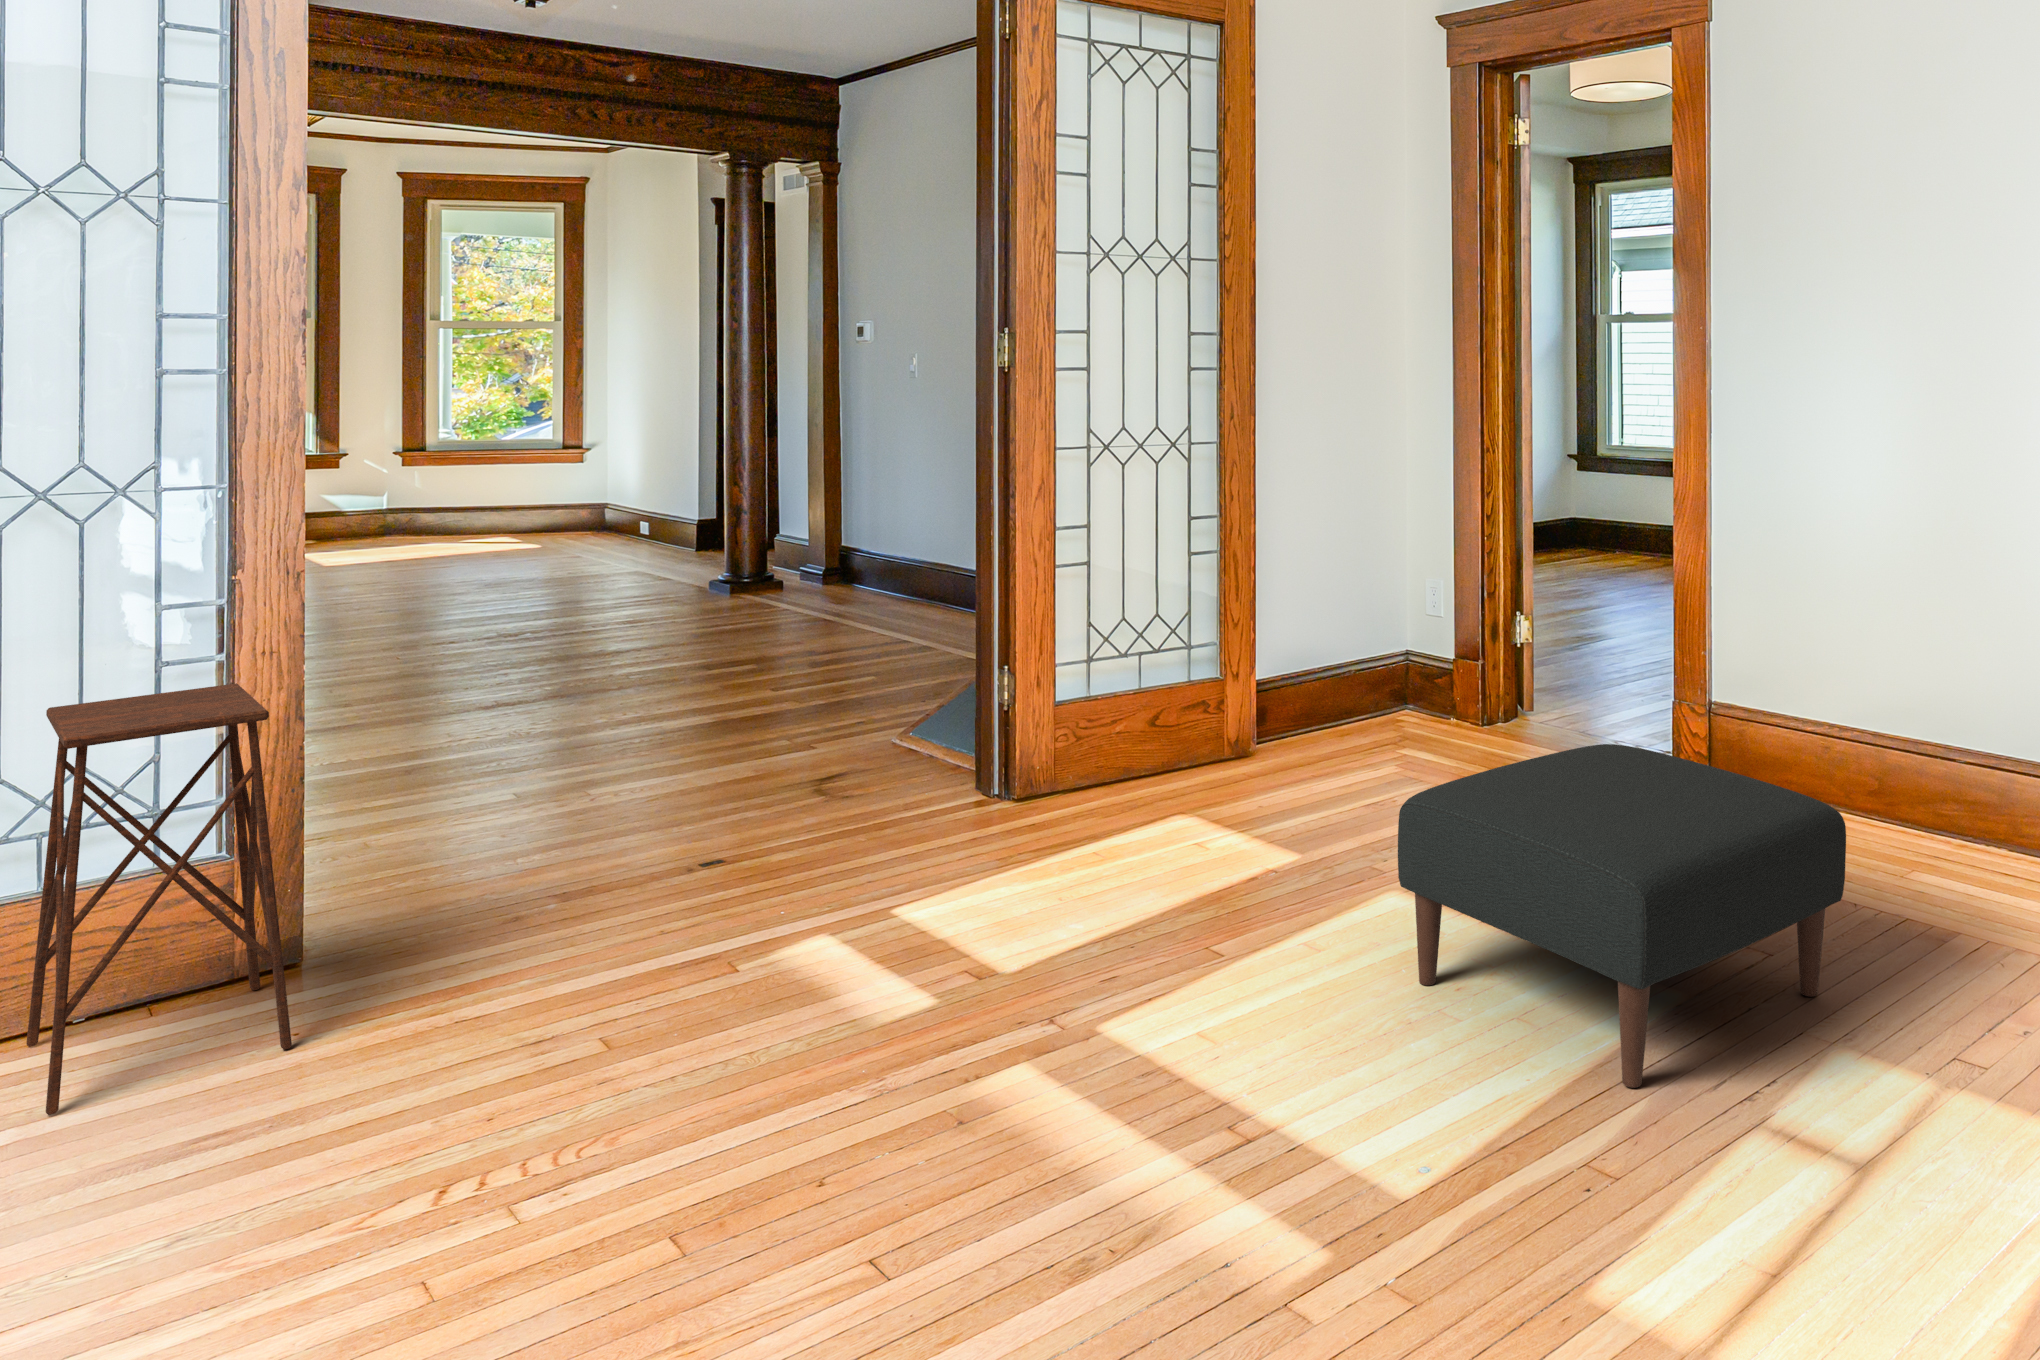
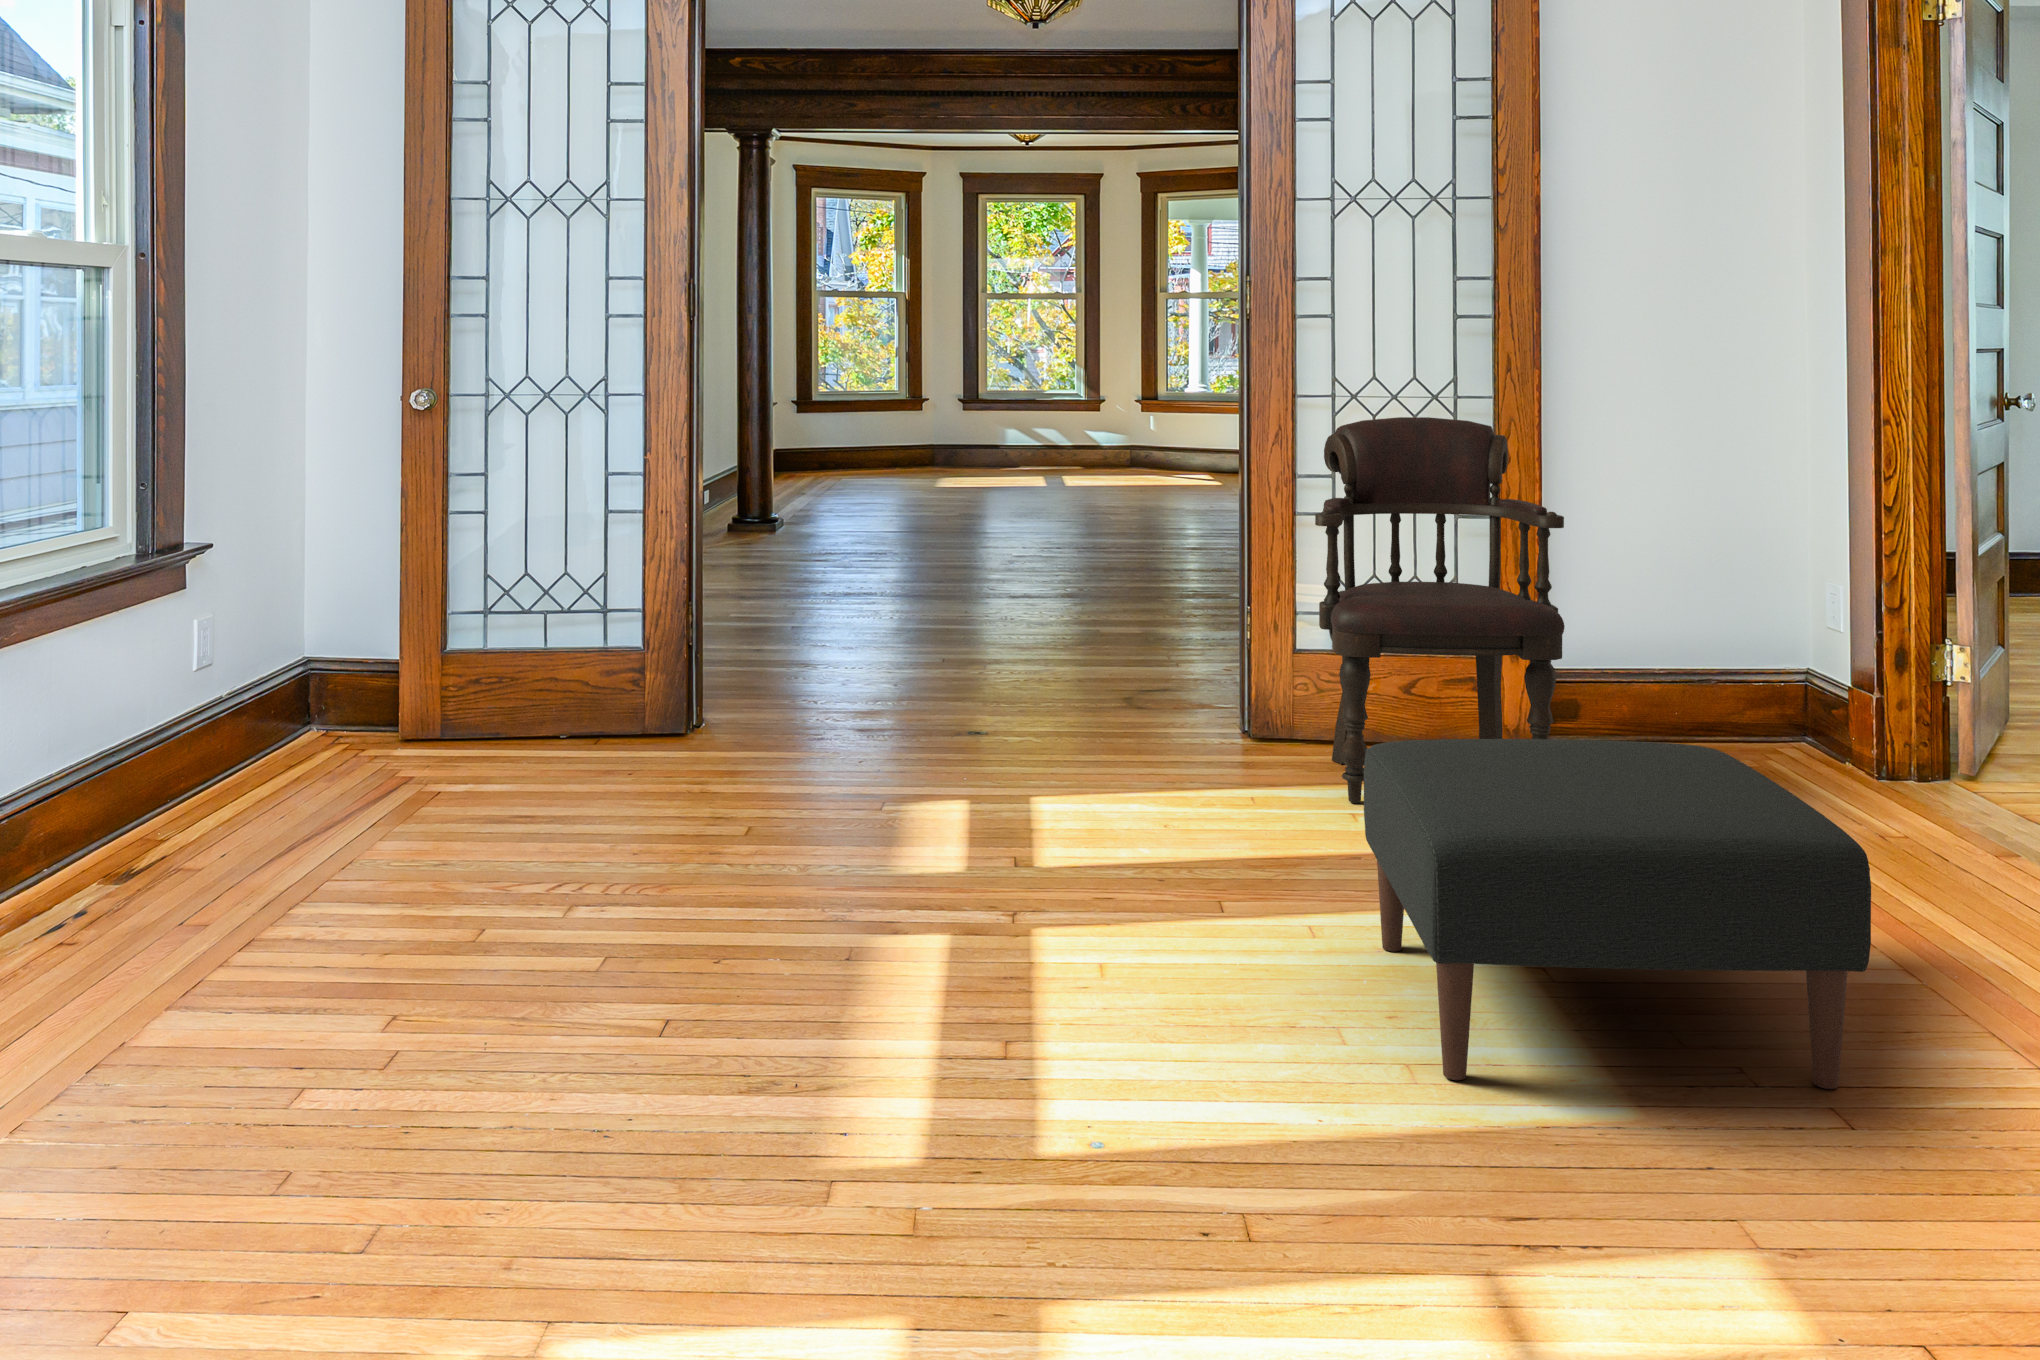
armchair: none [1100,465,1358,847] -> present [1315,417,1565,803]
side table: present [26,683,292,1115] -> none [497,528,651,777]

